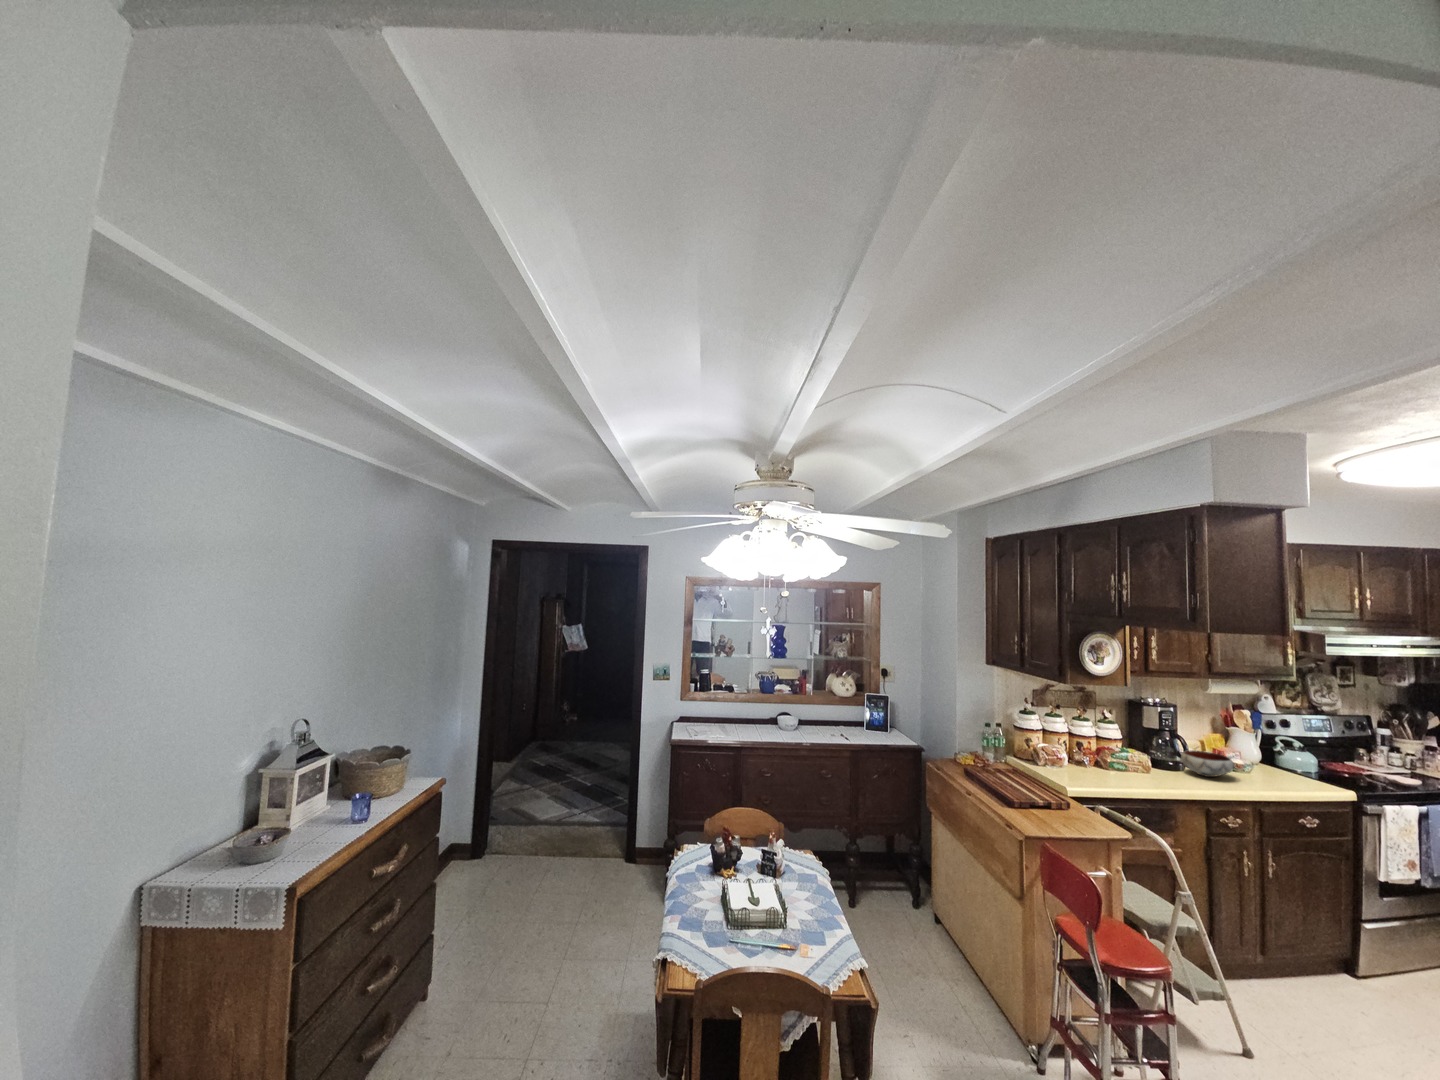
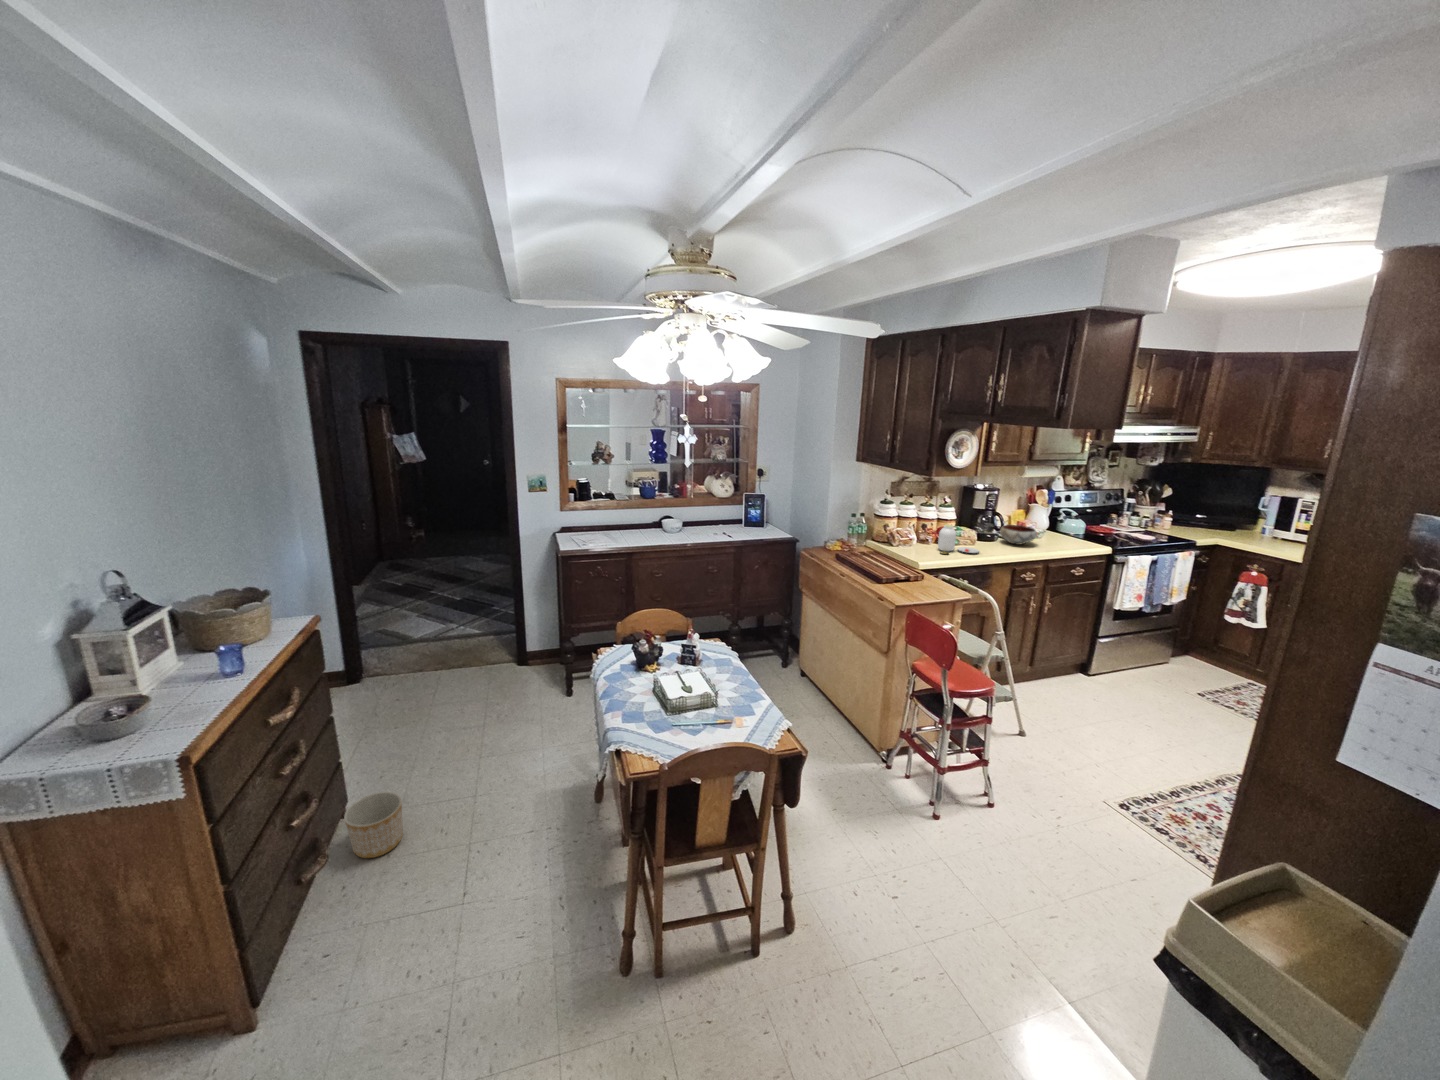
jar: none [1093,743,1153,782] -> present [938,525,979,554]
planter: none [419,975,473,1051] -> present [344,792,403,858]

